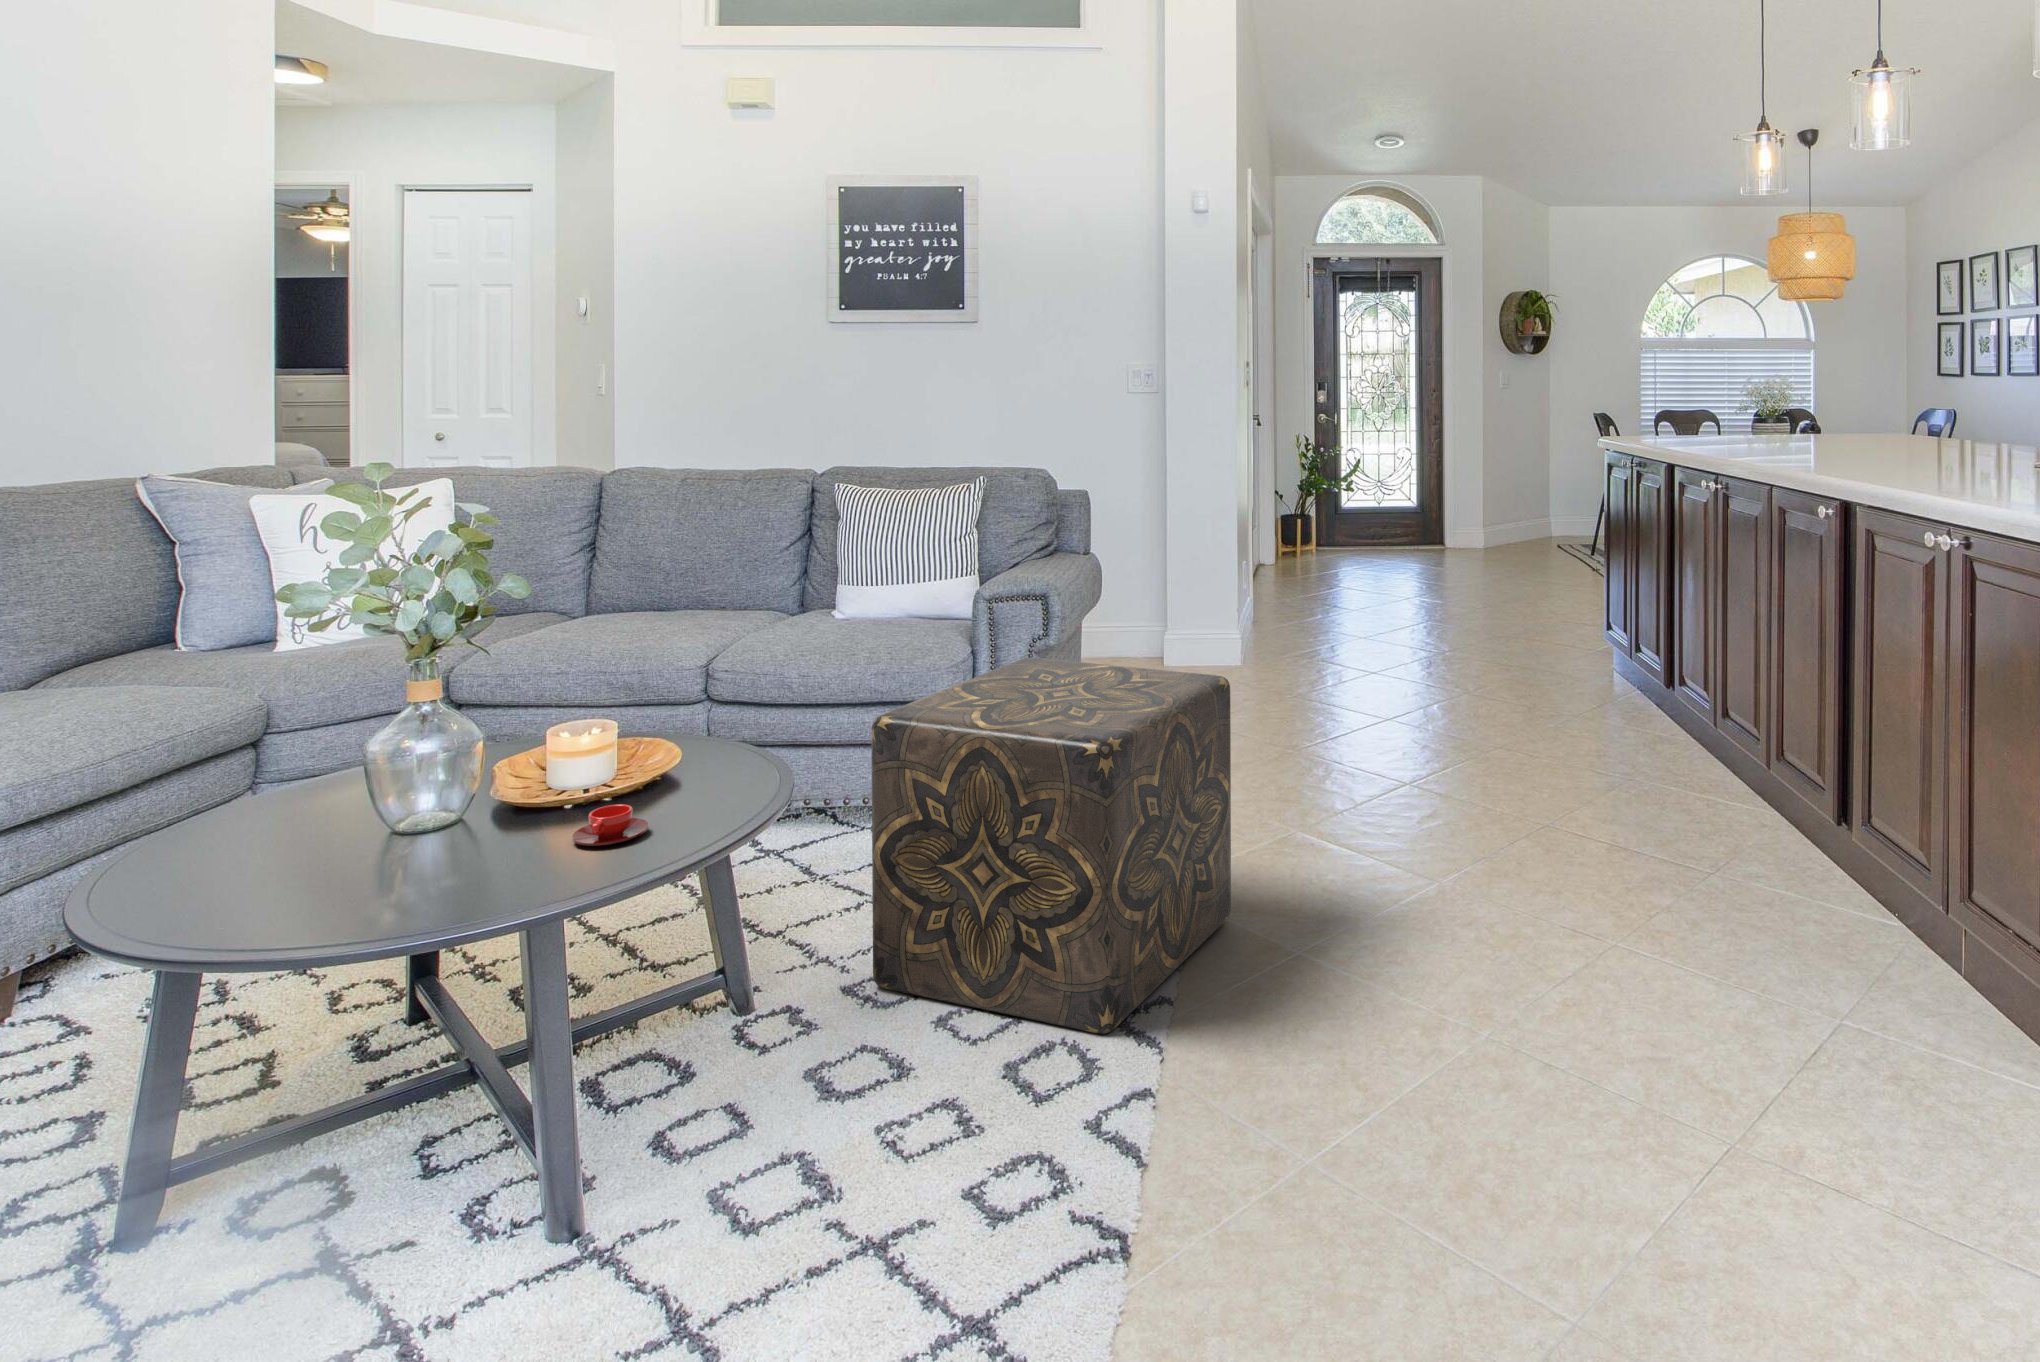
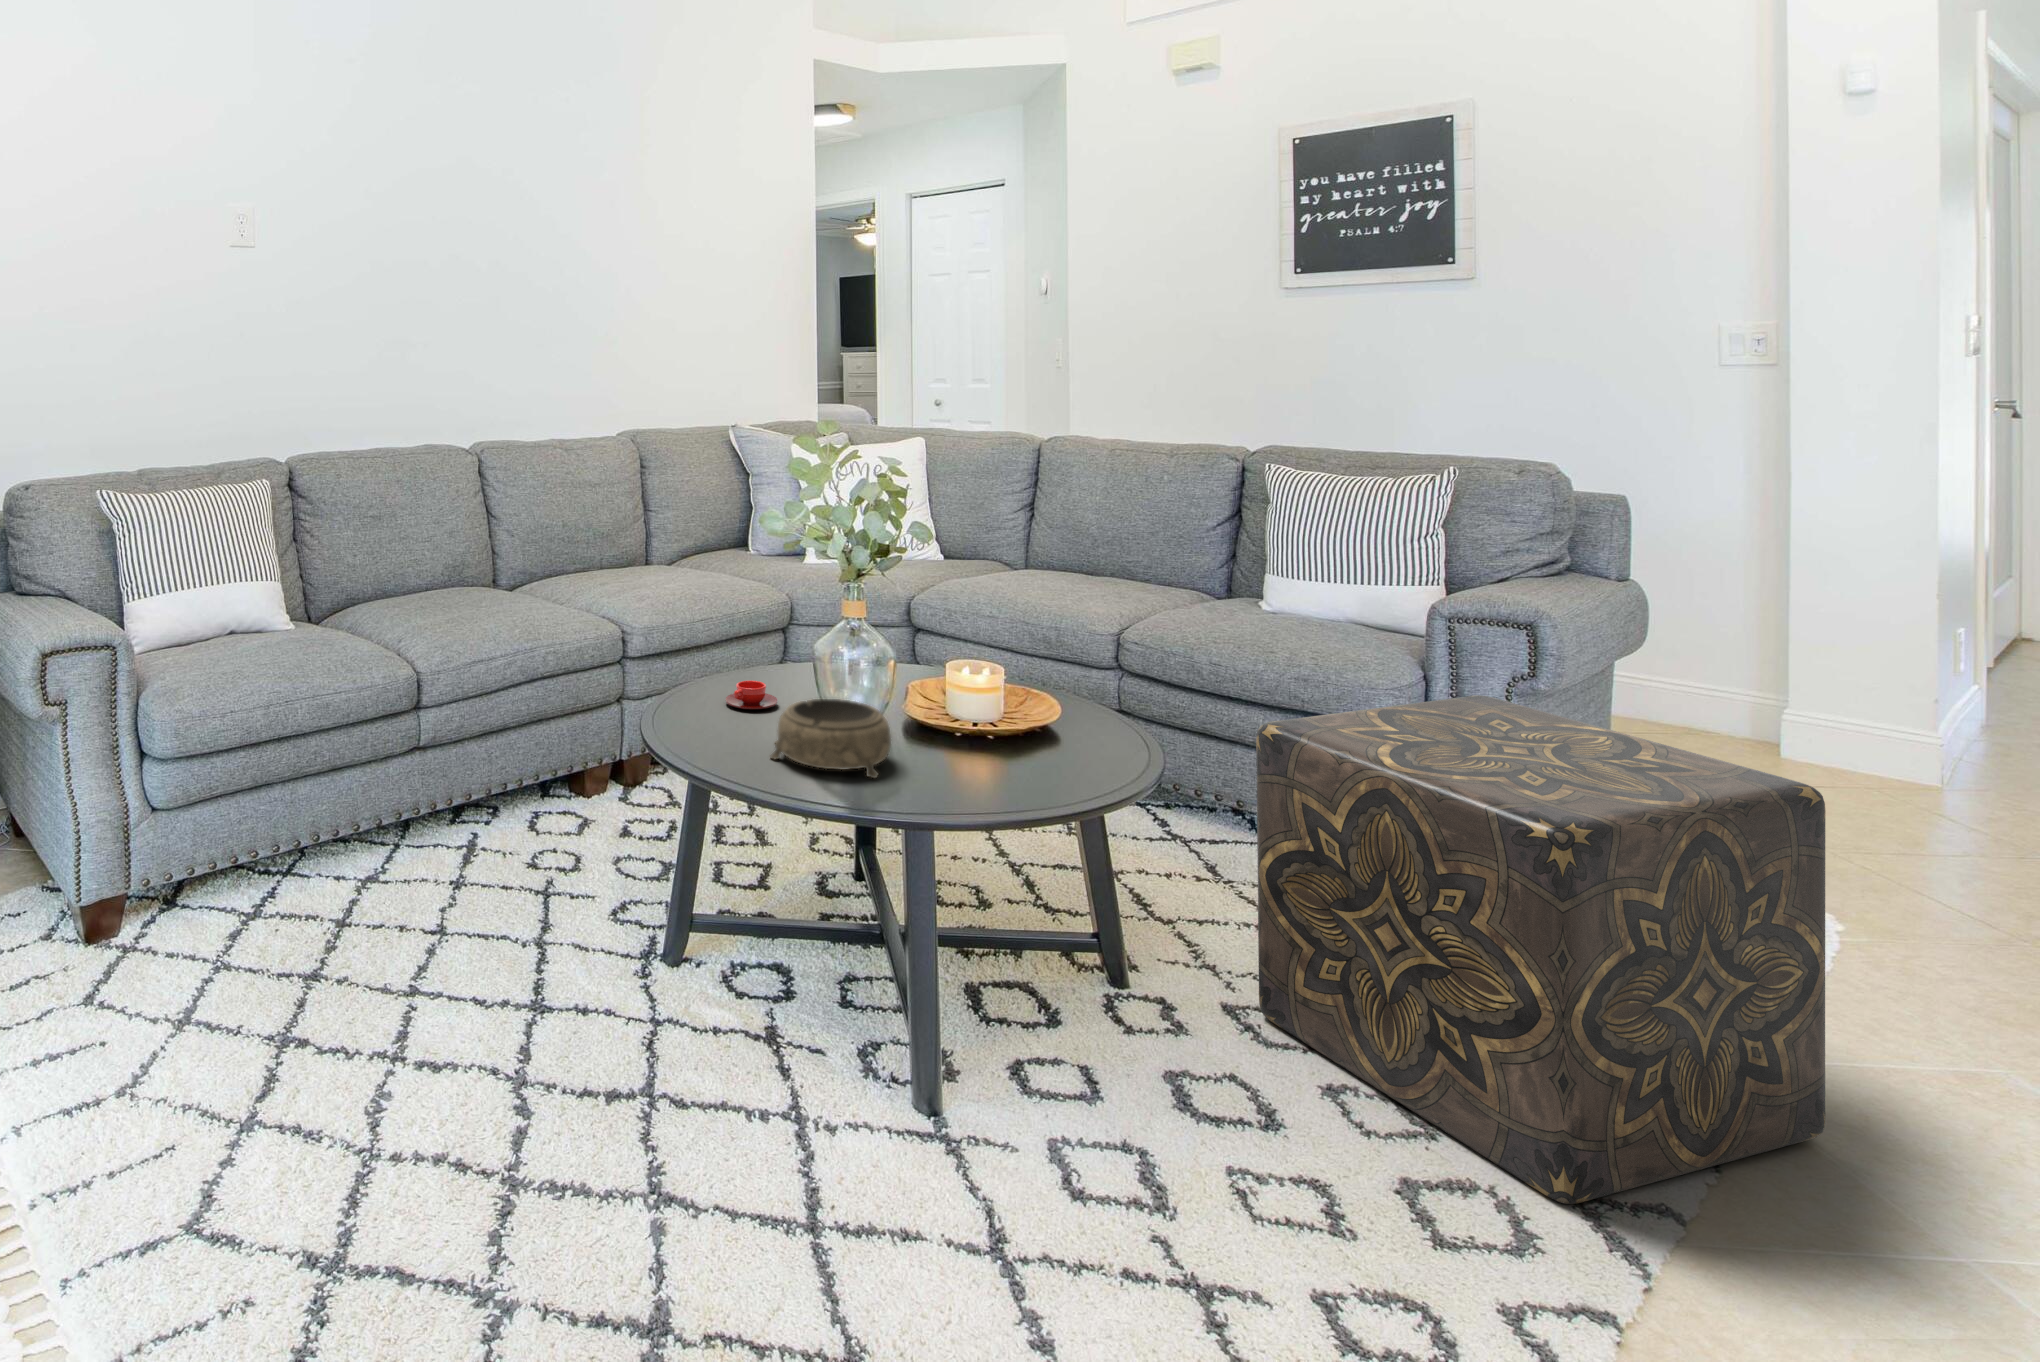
decorative bowl: none [325,794,500,895] -> present [771,699,891,778]
teacup: present [572,804,649,846] -> present [725,681,778,709]

